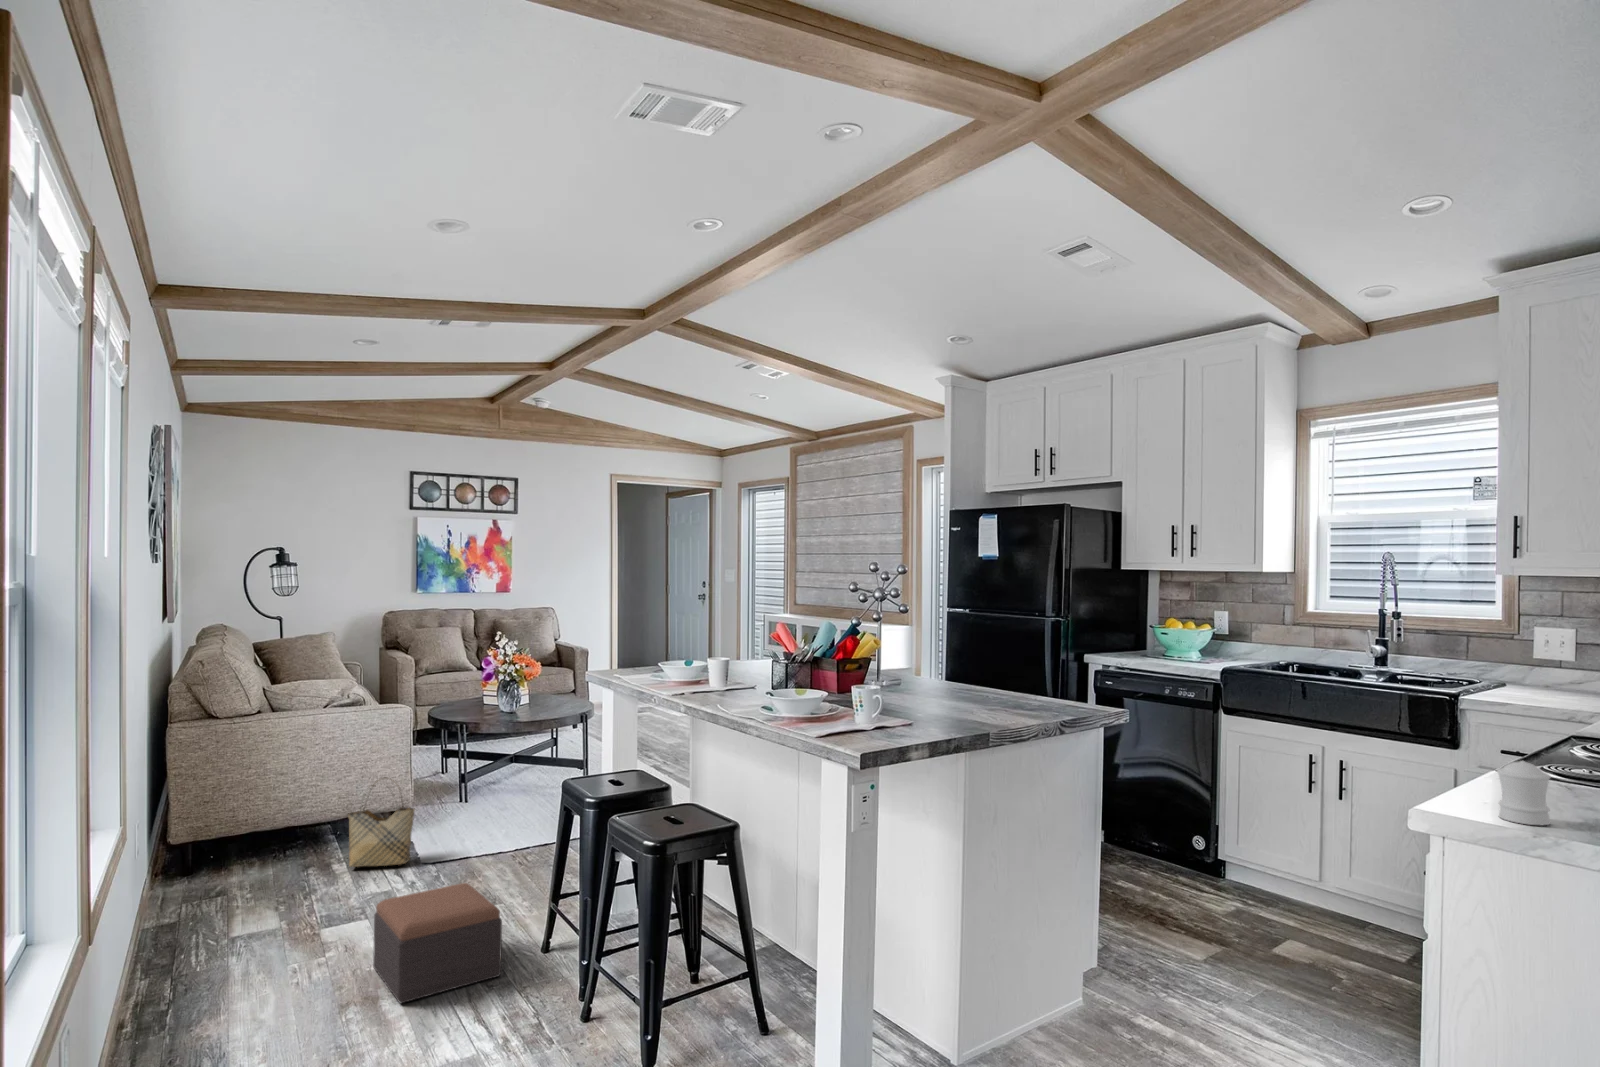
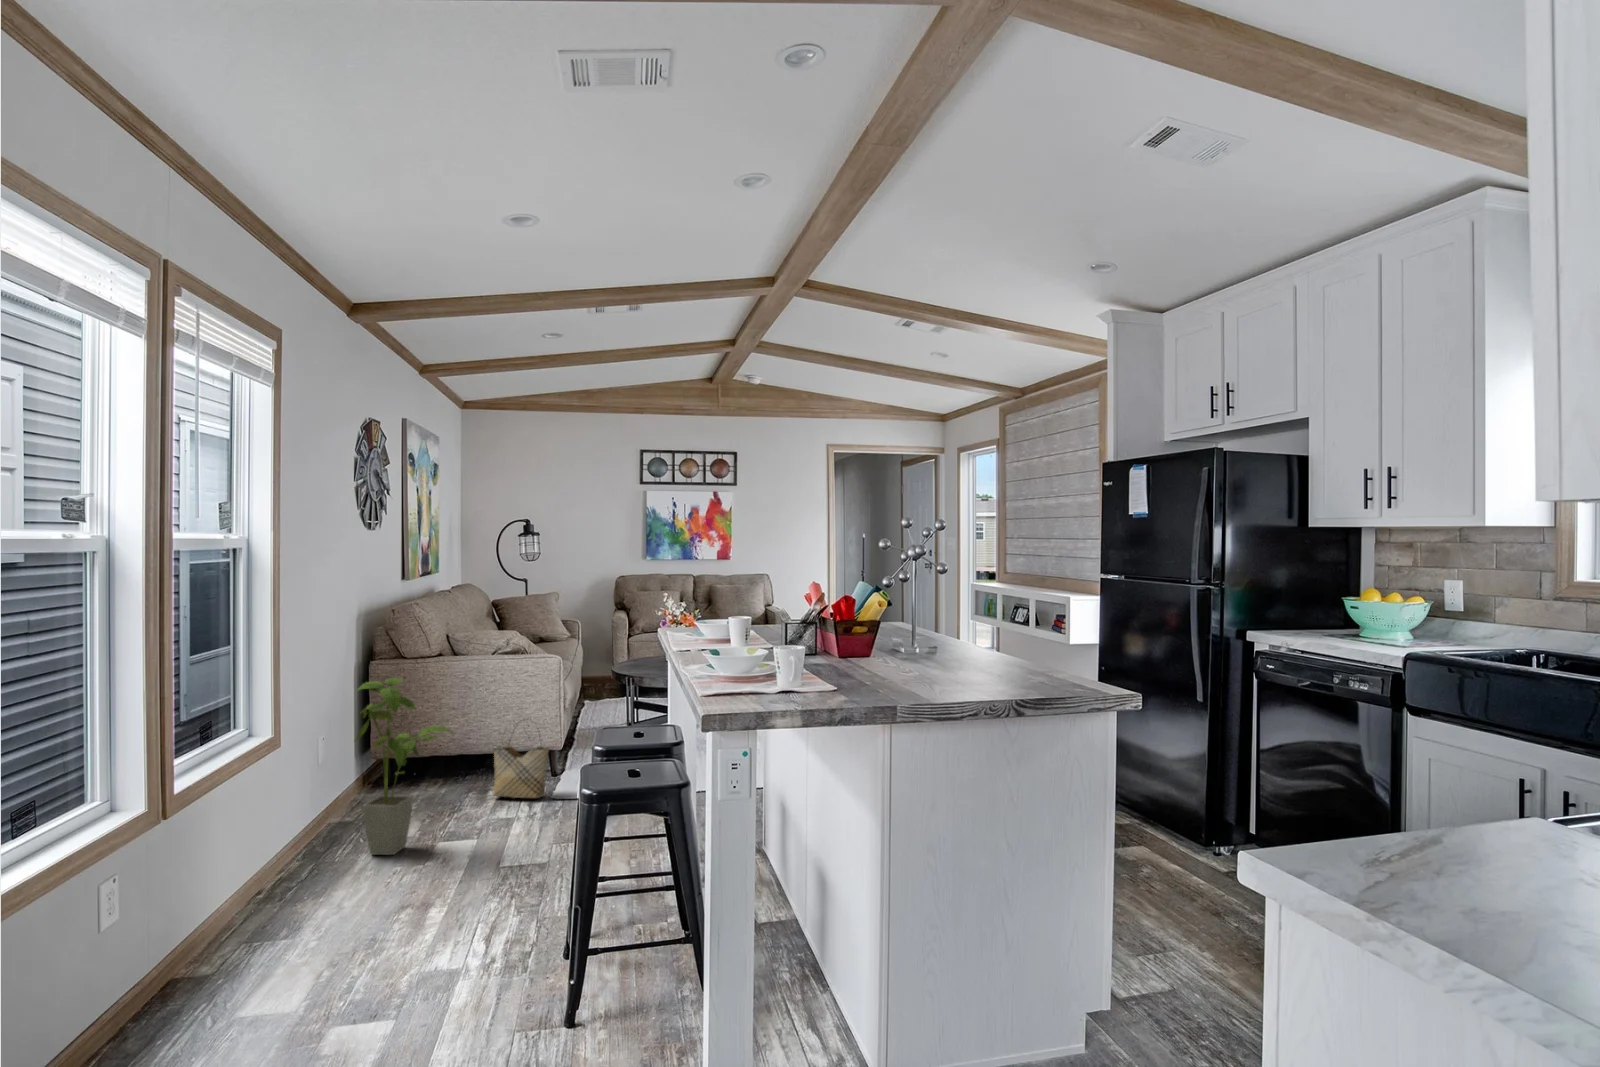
house plant: none [229,742,350,948] -> present [354,678,452,855]
salt shaker: present [1497,761,1551,825] -> none [1426,773,1510,877]
footstool: present [373,883,502,1003] -> none [438,818,537,919]

